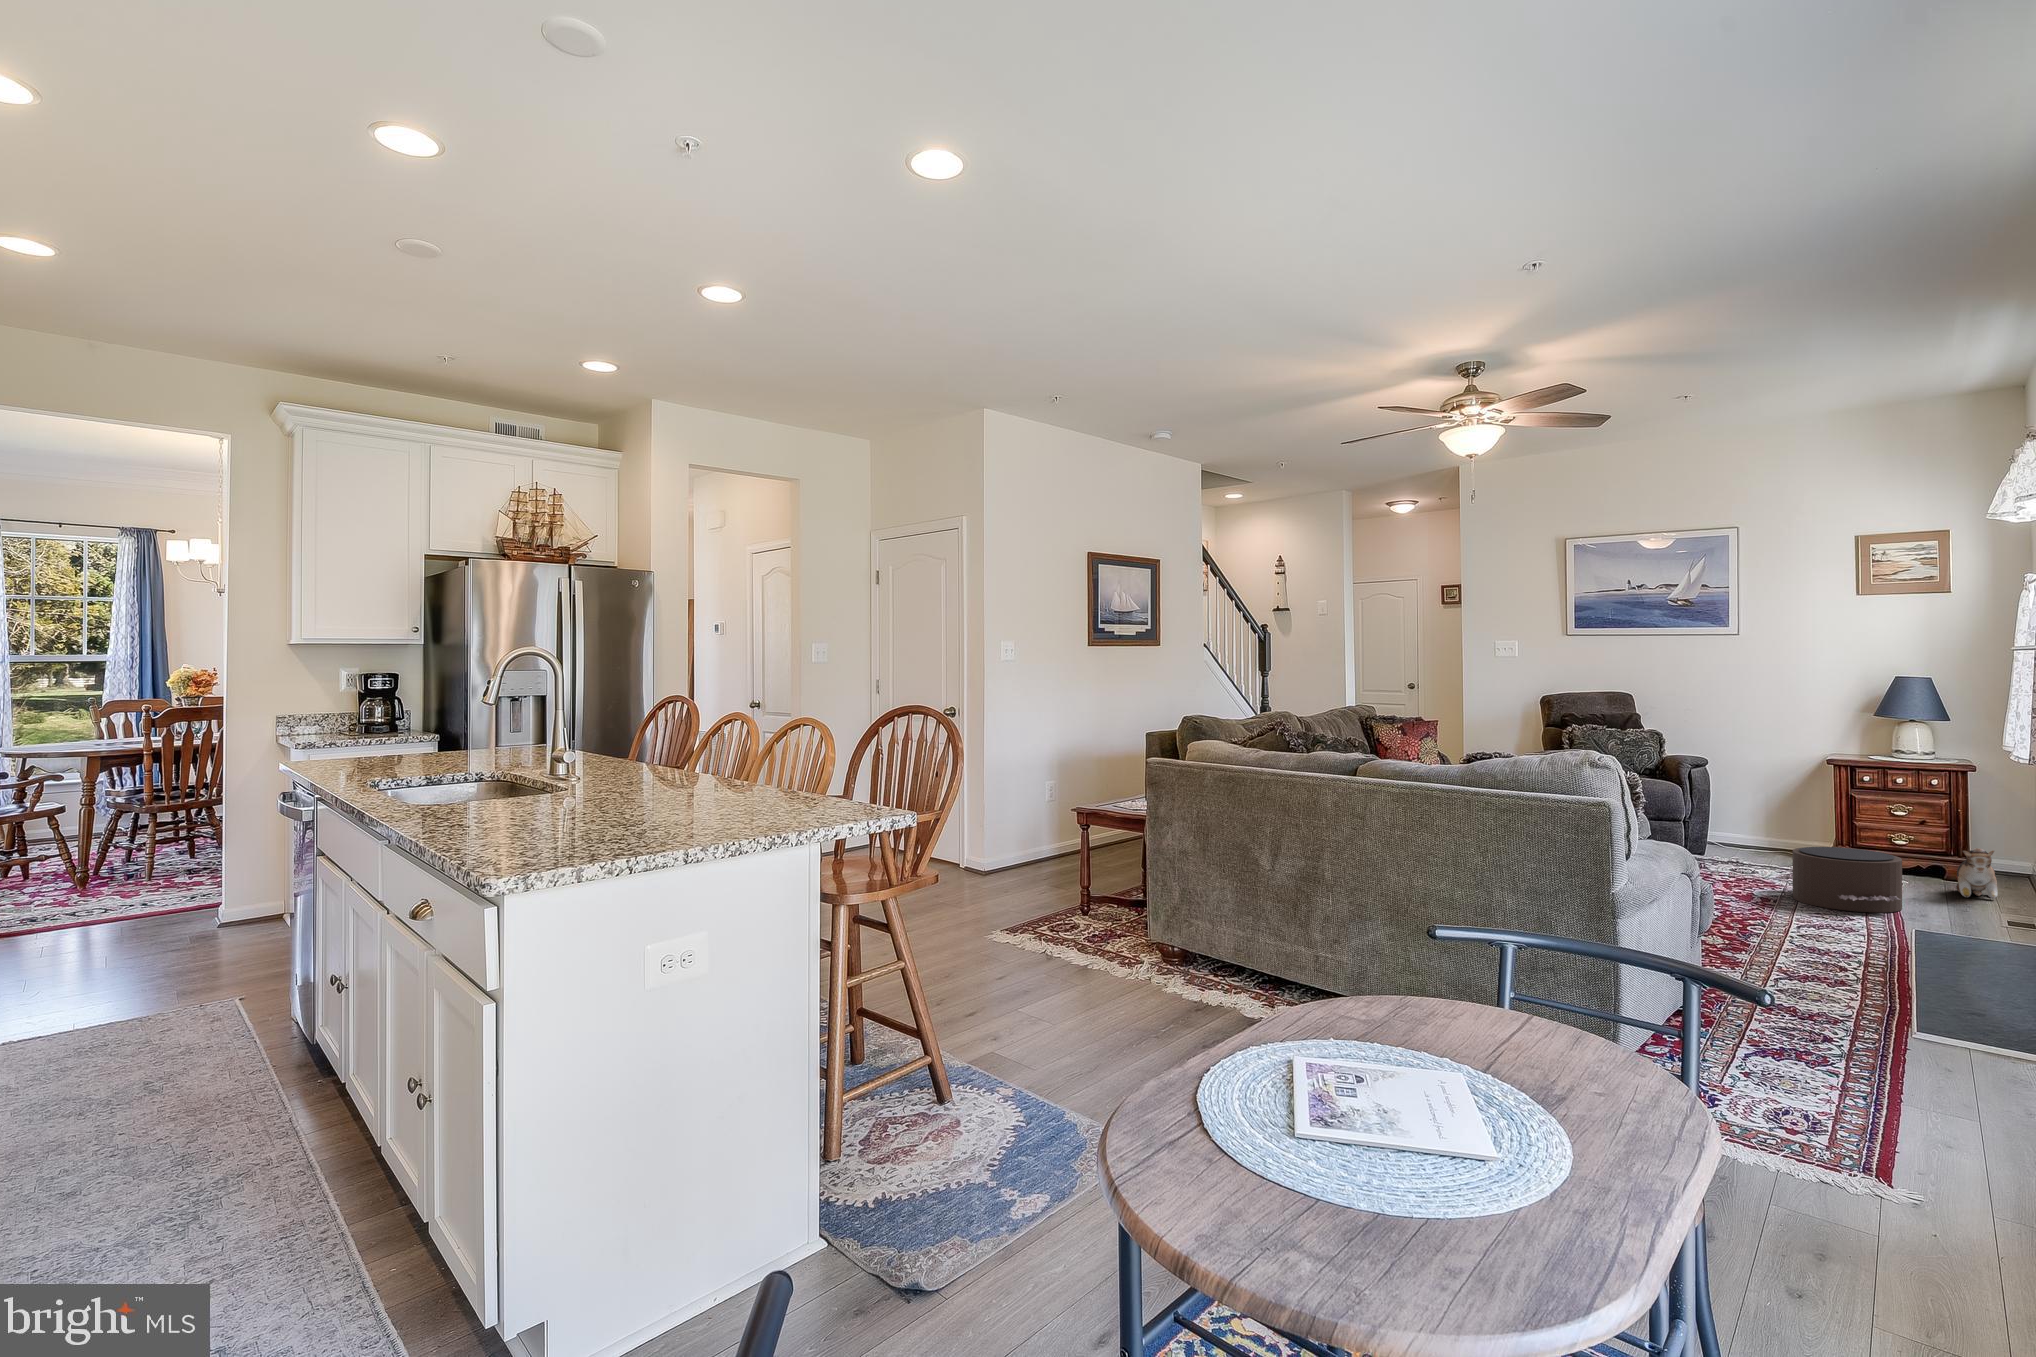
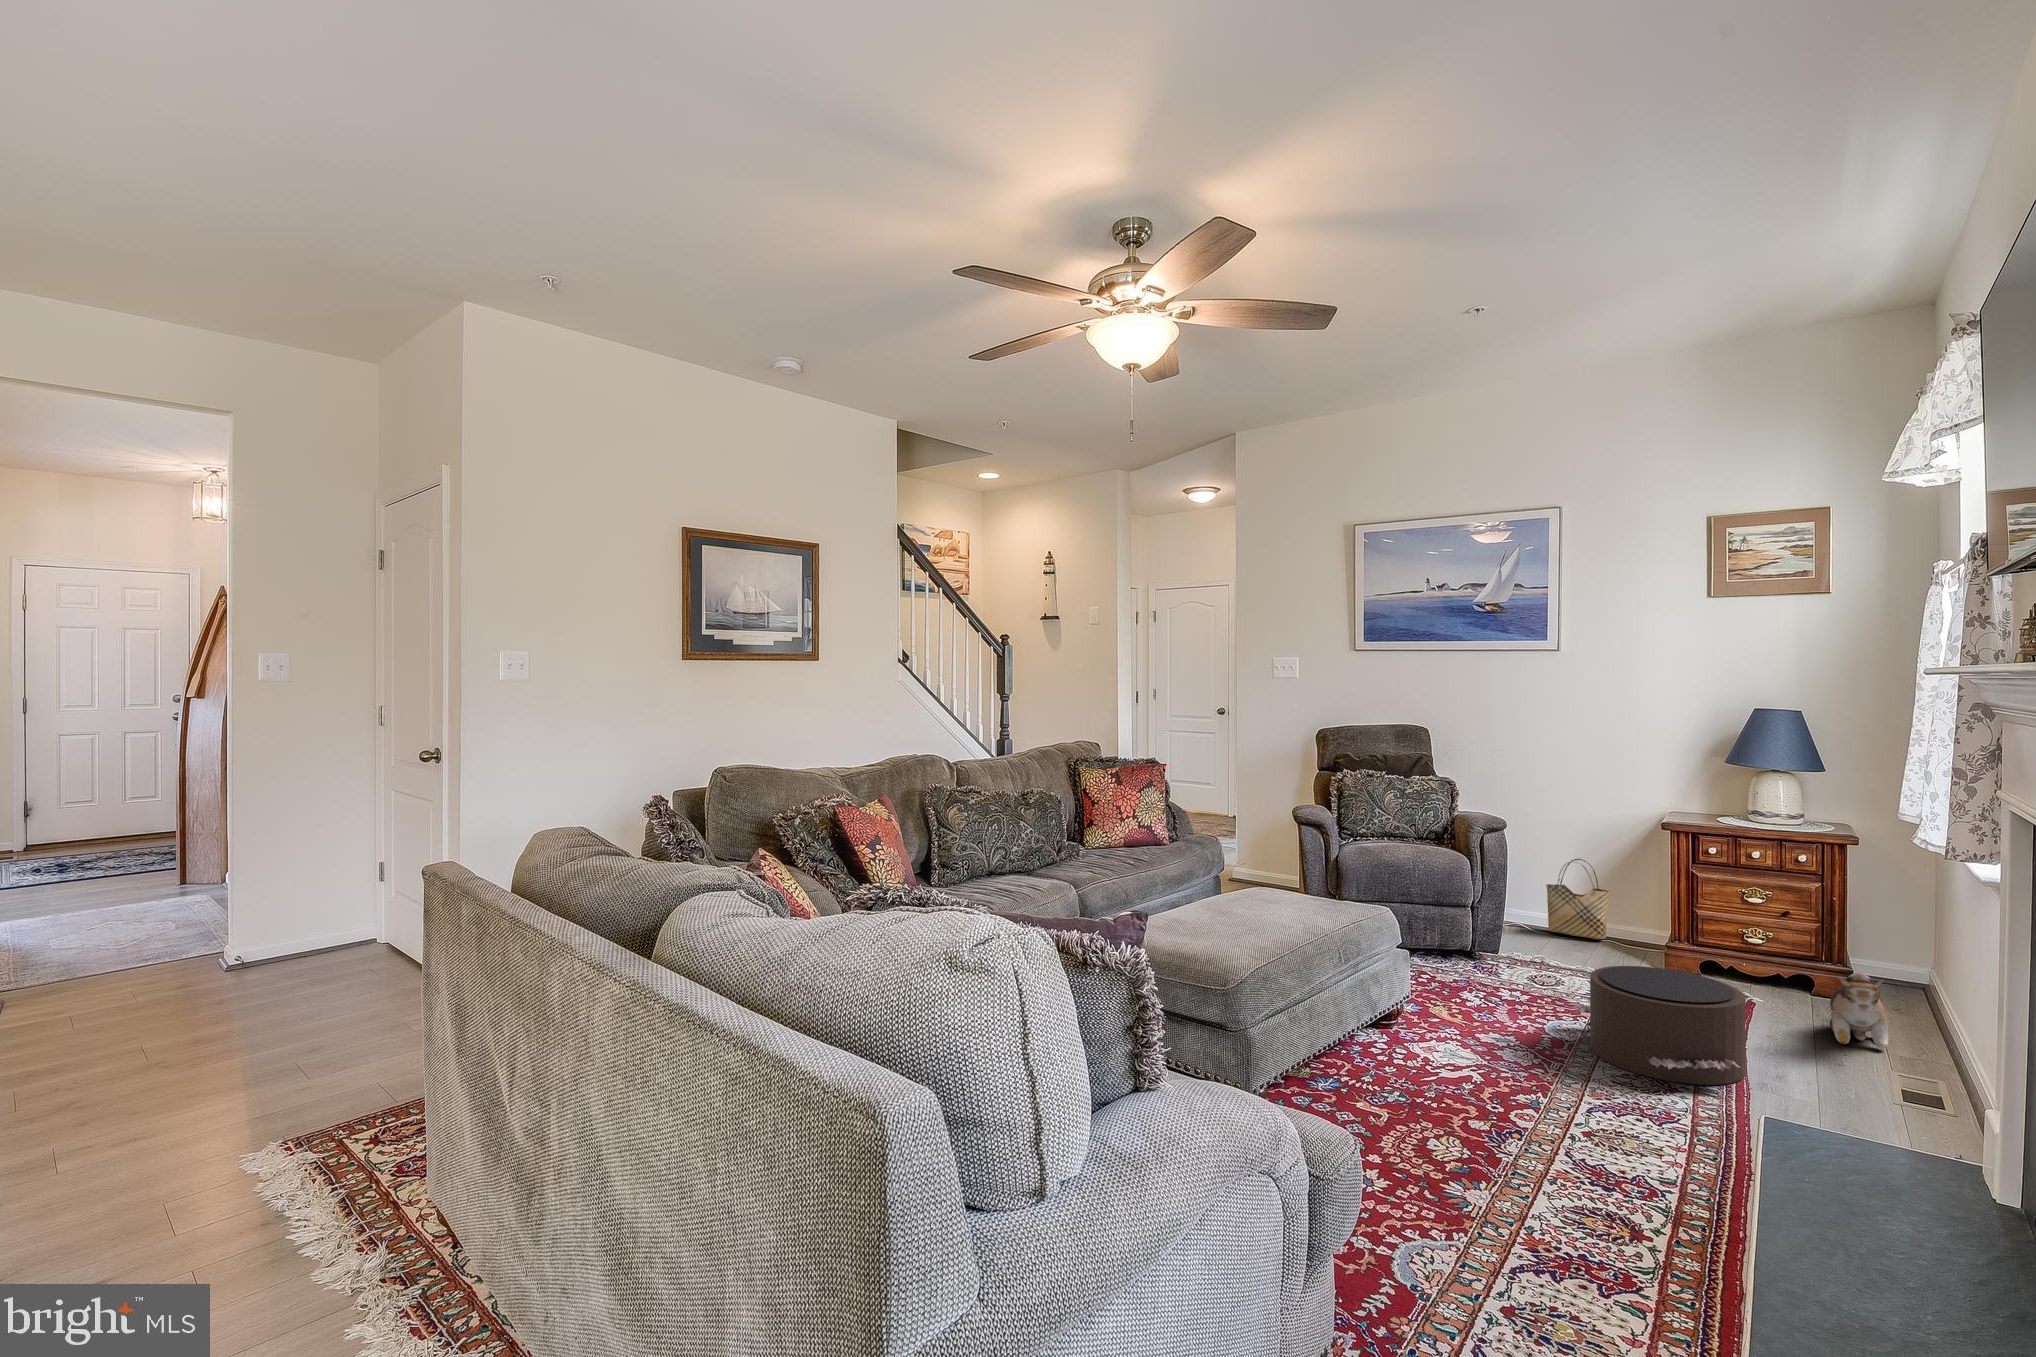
woven basket: none [1732,793,1783,851] -> present [1546,859,1610,939]

